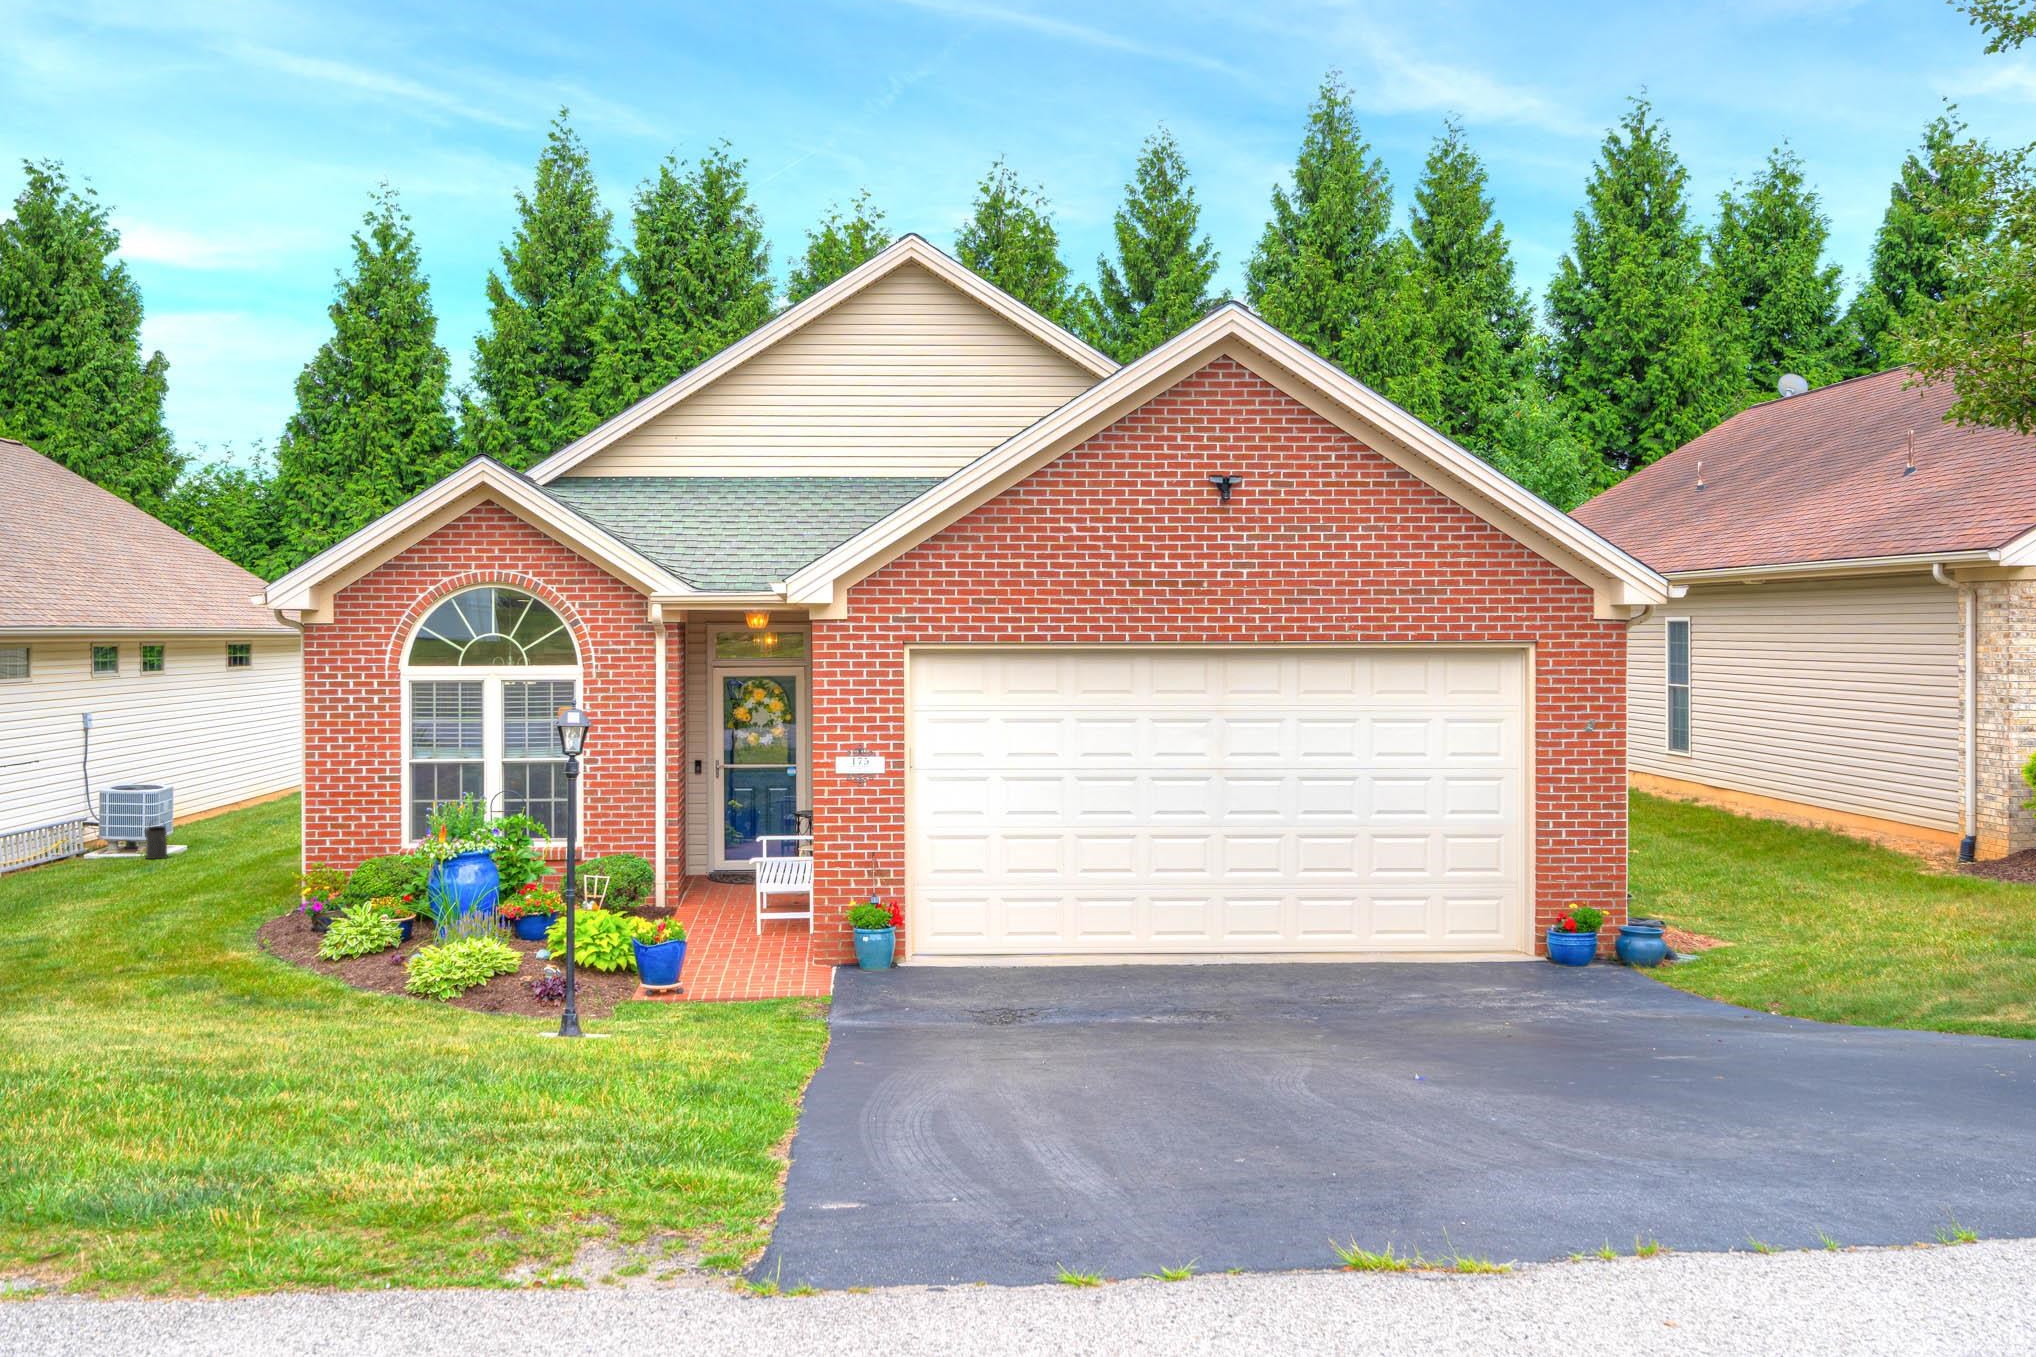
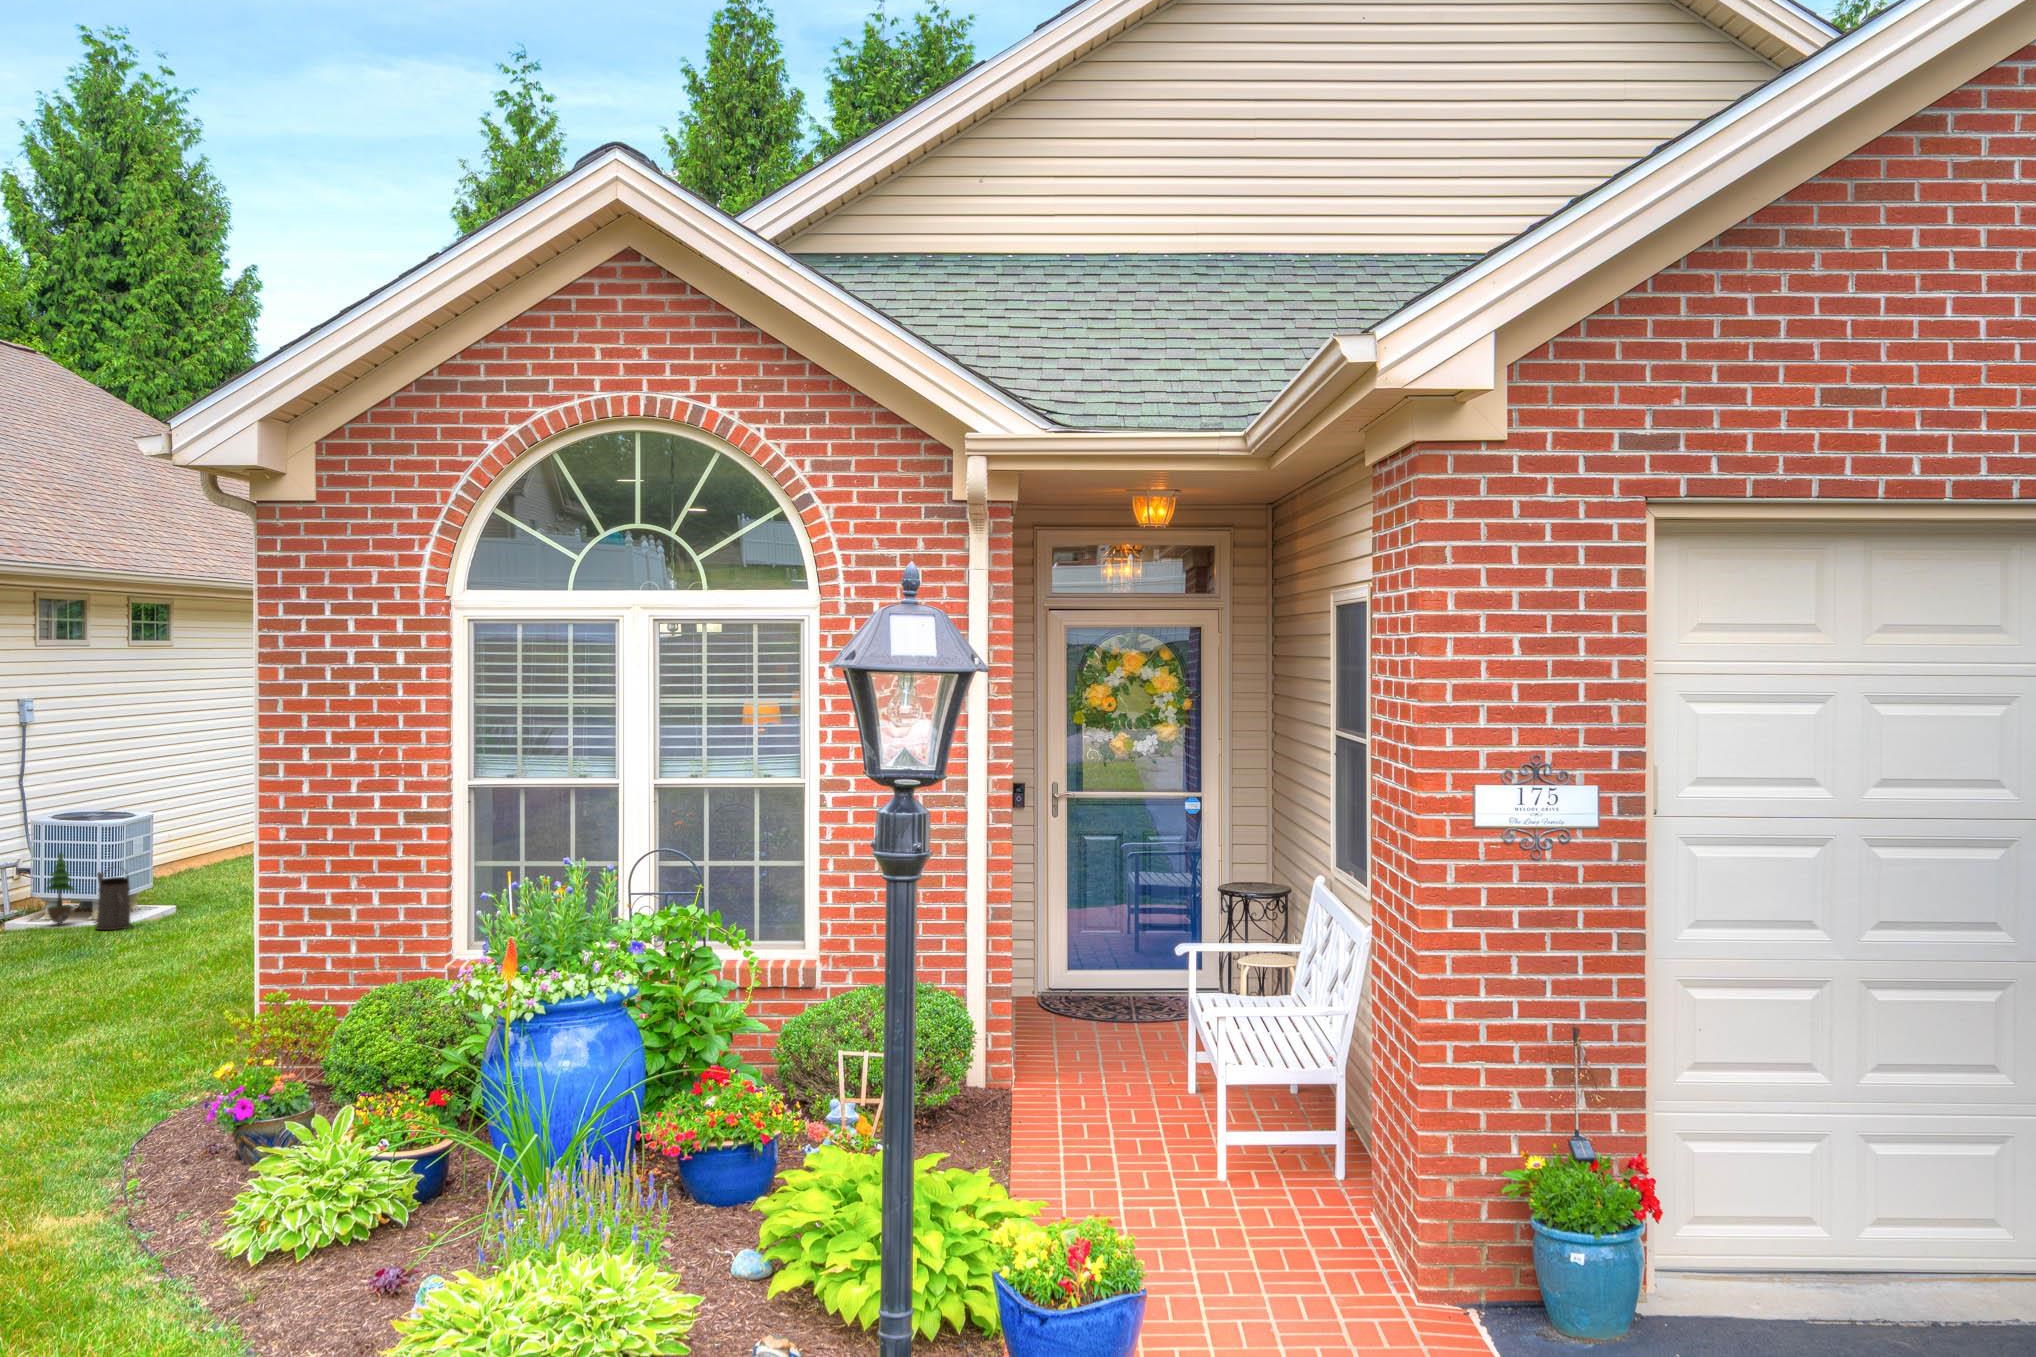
potted tree: none [109,810,128,857] -> present [47,852,74,924]

